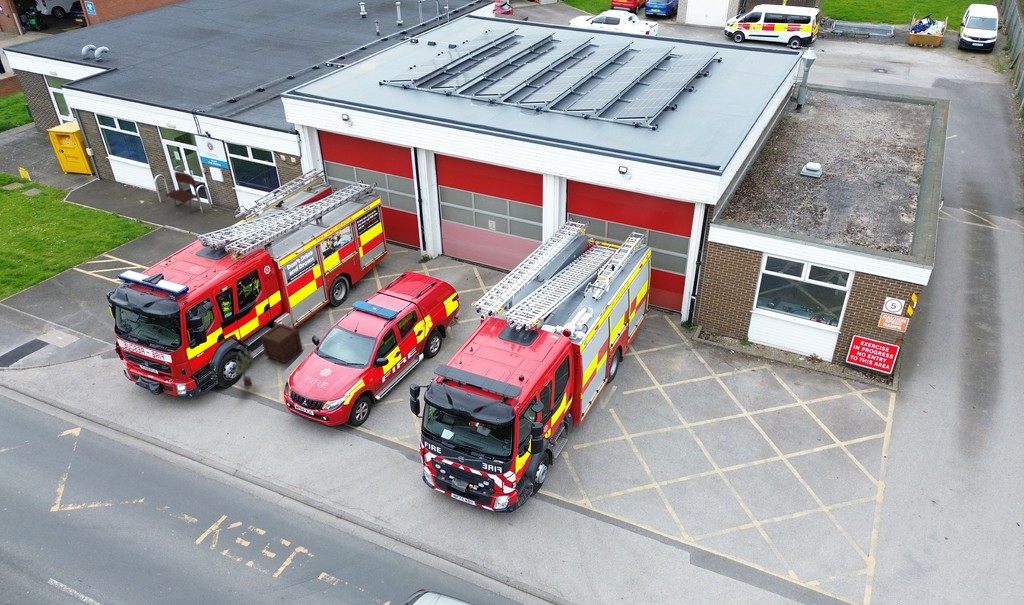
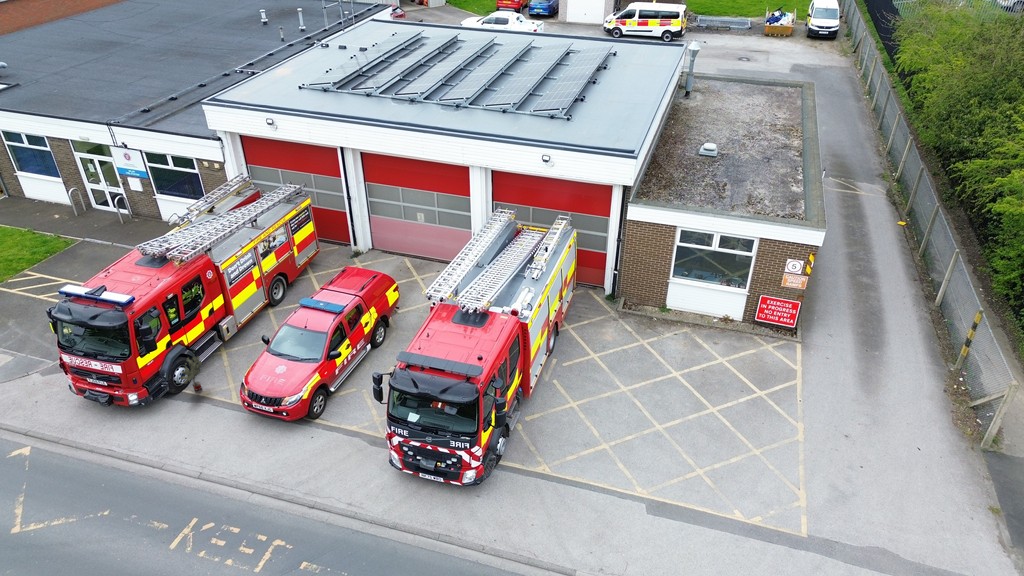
bench: present [166,172,201,213] -> none [79,183,119,224]
wooden crate: present [261,324,302,363] -> none [206,327,249,366]

